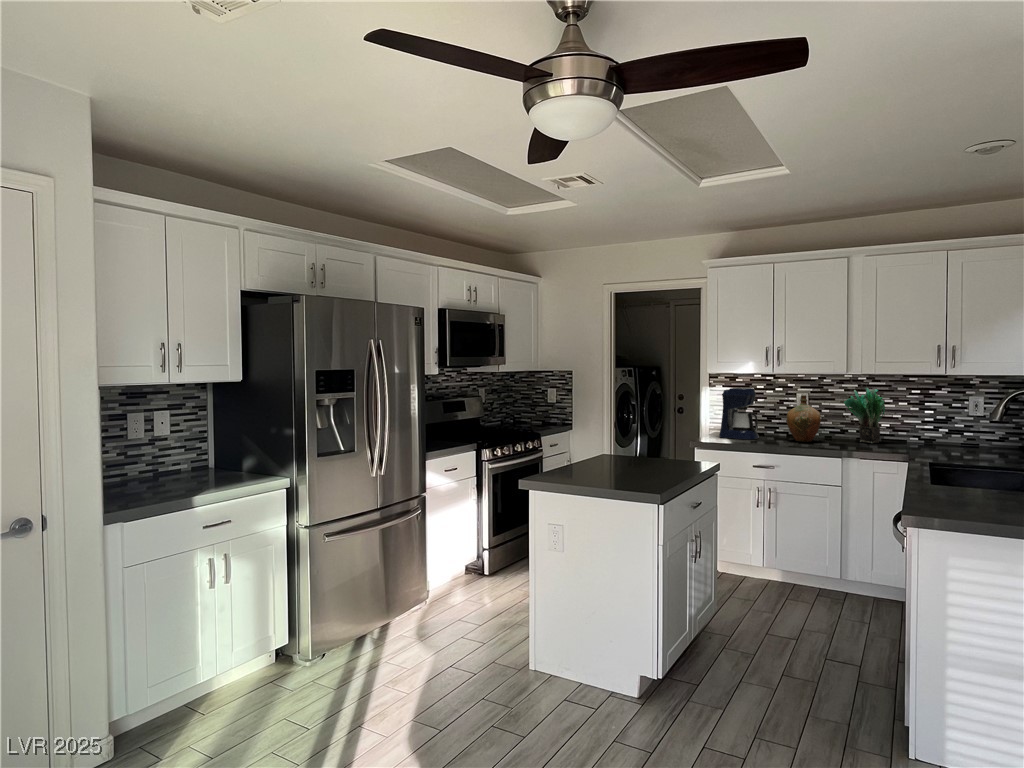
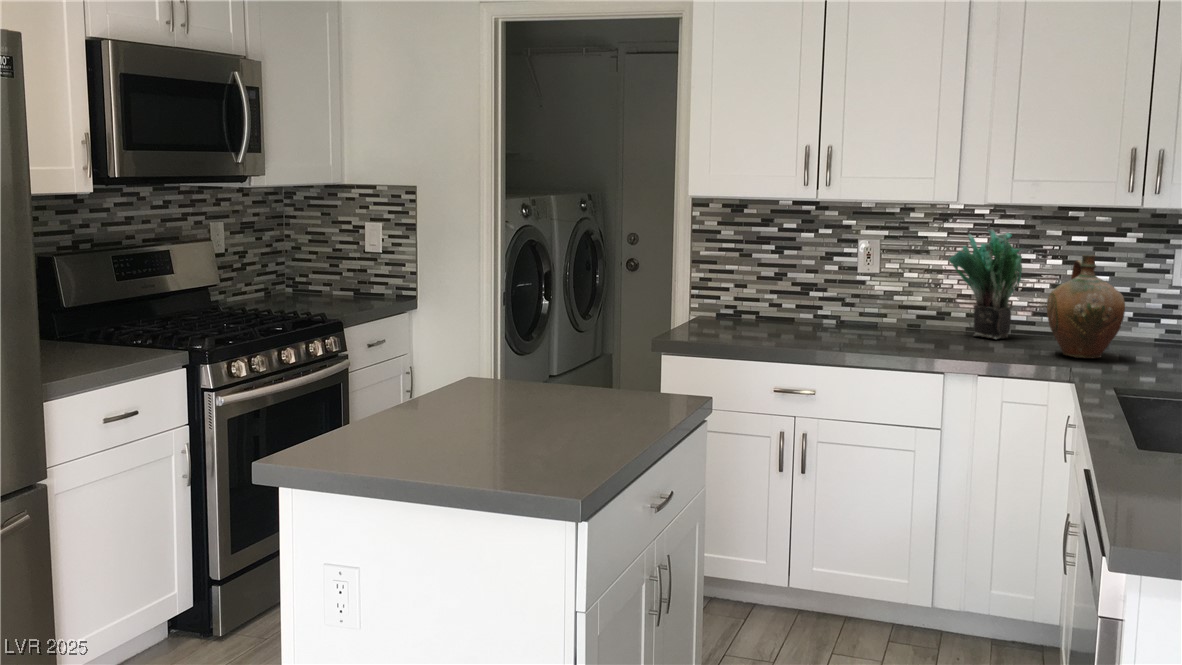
coffee maker: present [719,388,759,439] -> none [710,226,786,332]
ceramic jug: present [787,395,821,442] -> present [1047,255,1125,358]

